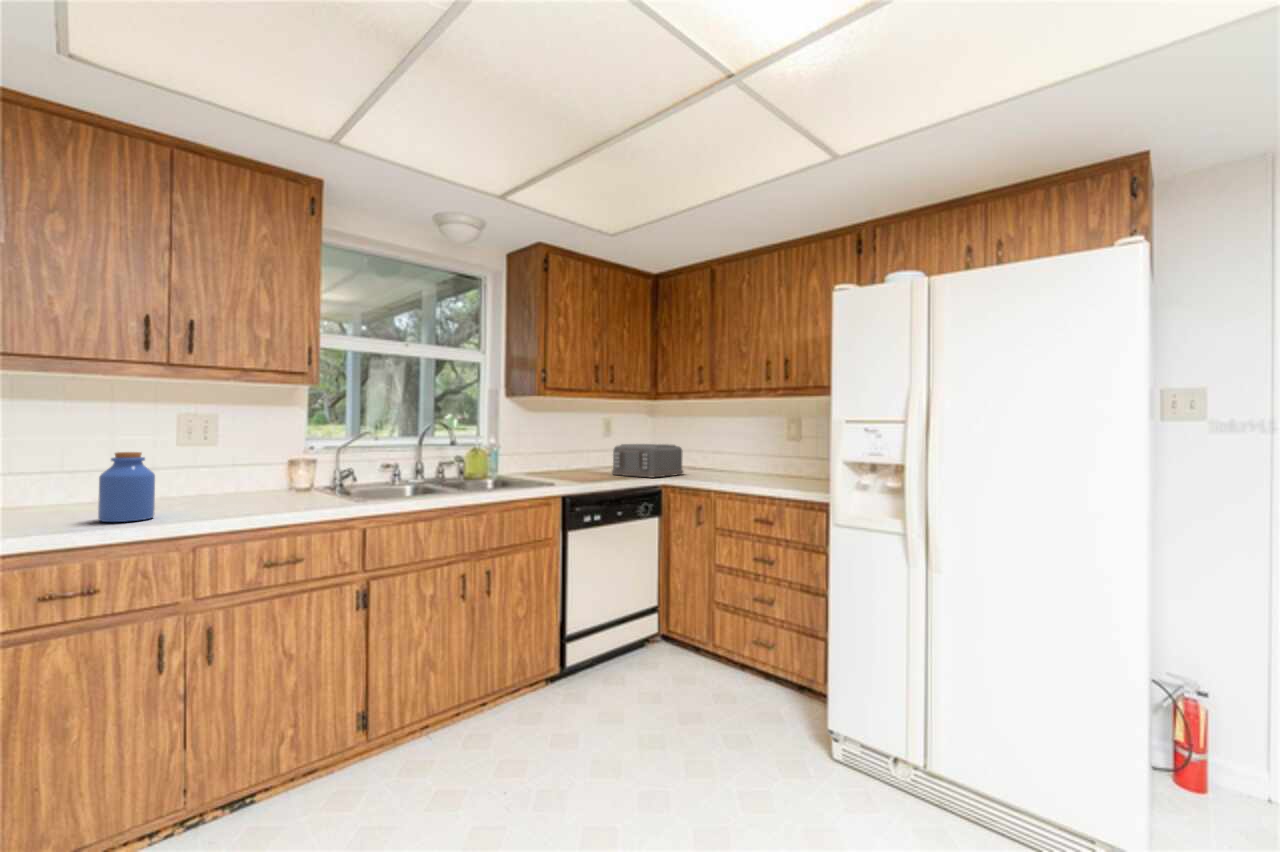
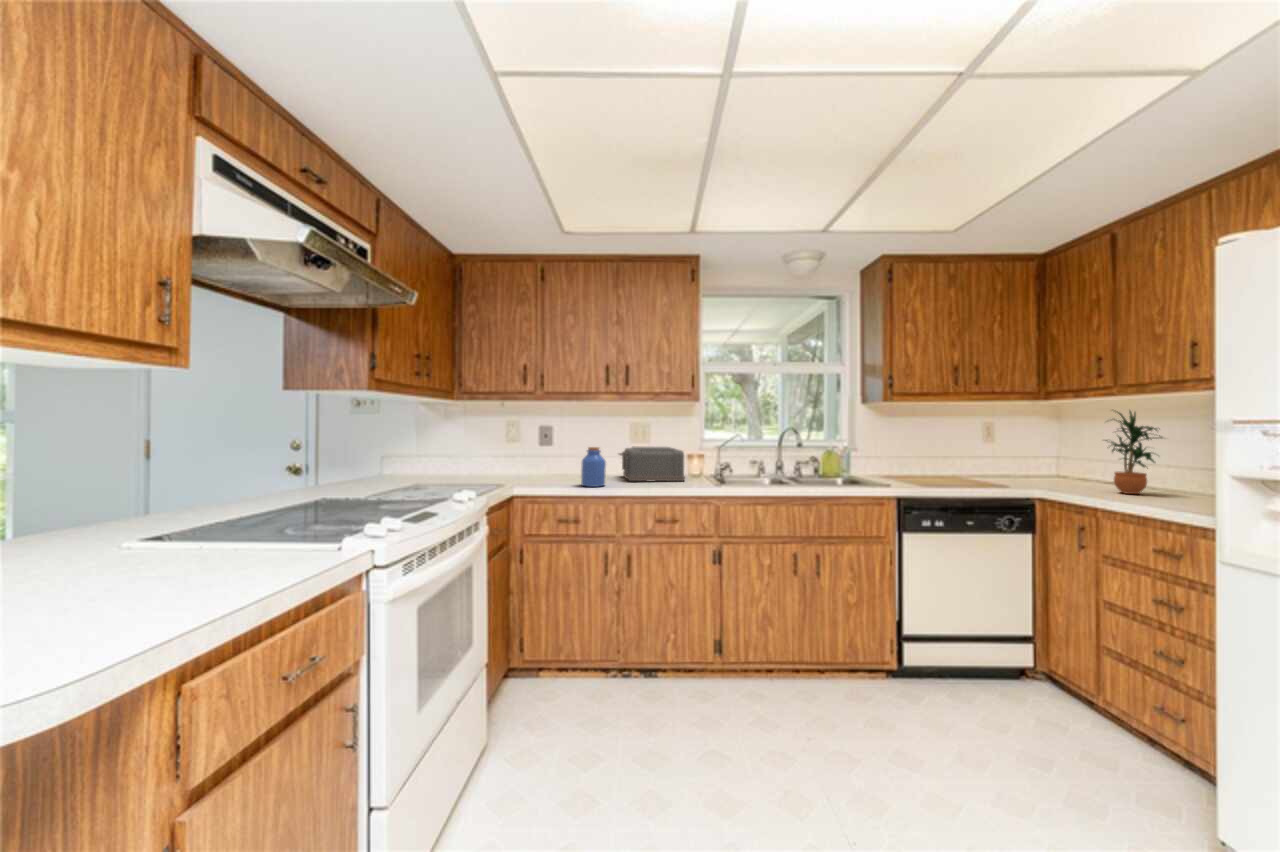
potted plant: none [702,408,743,477] -> present [1105,411,1162,494]
toaster: present [612,444,683,477] -> present [619,447,685,481]

